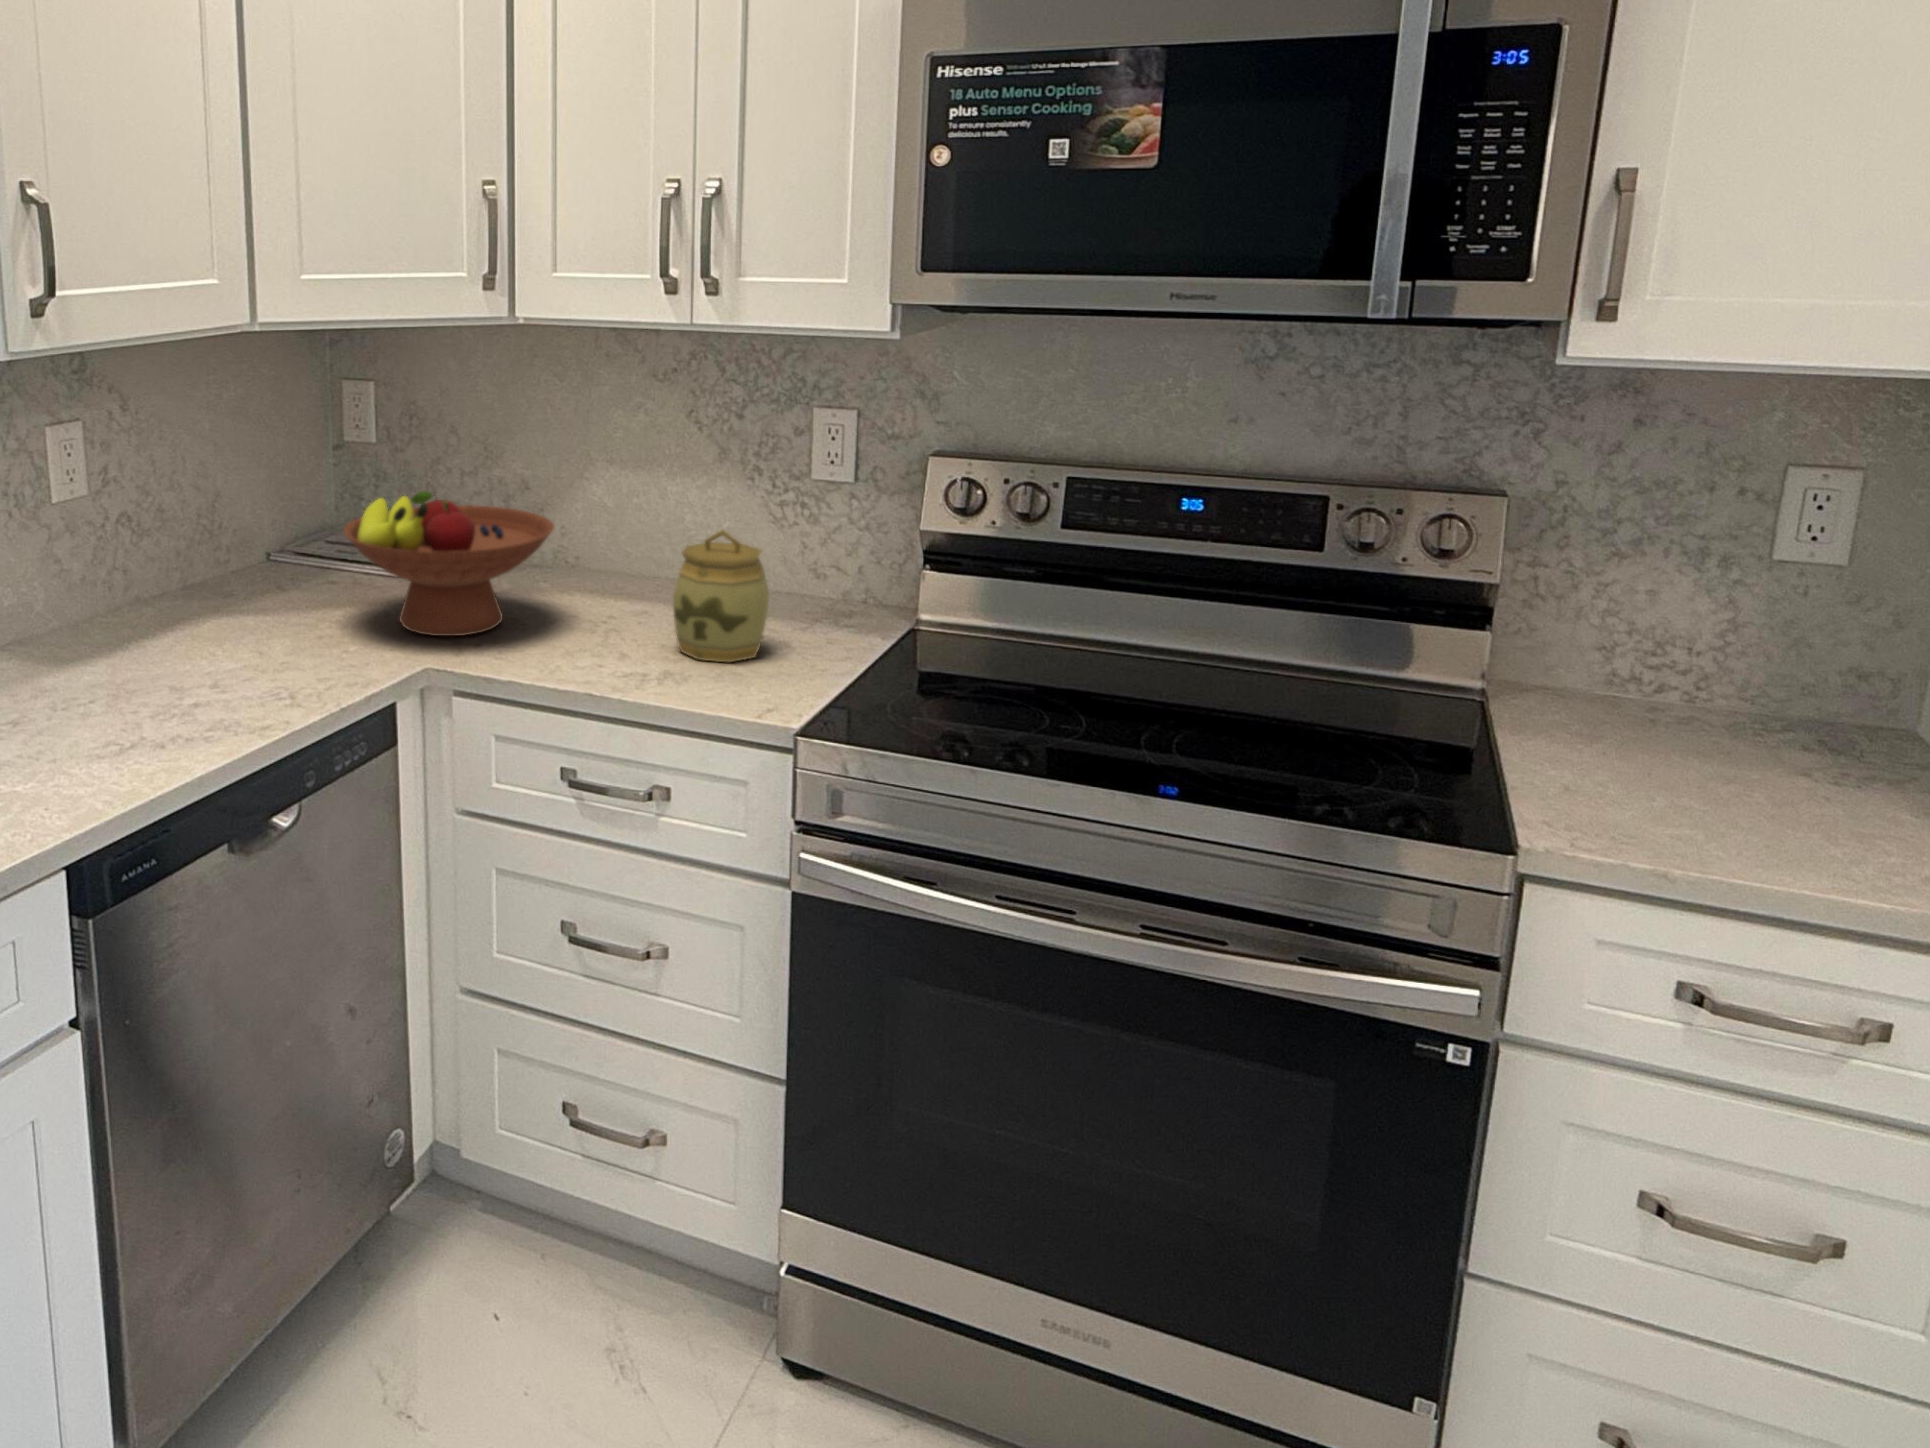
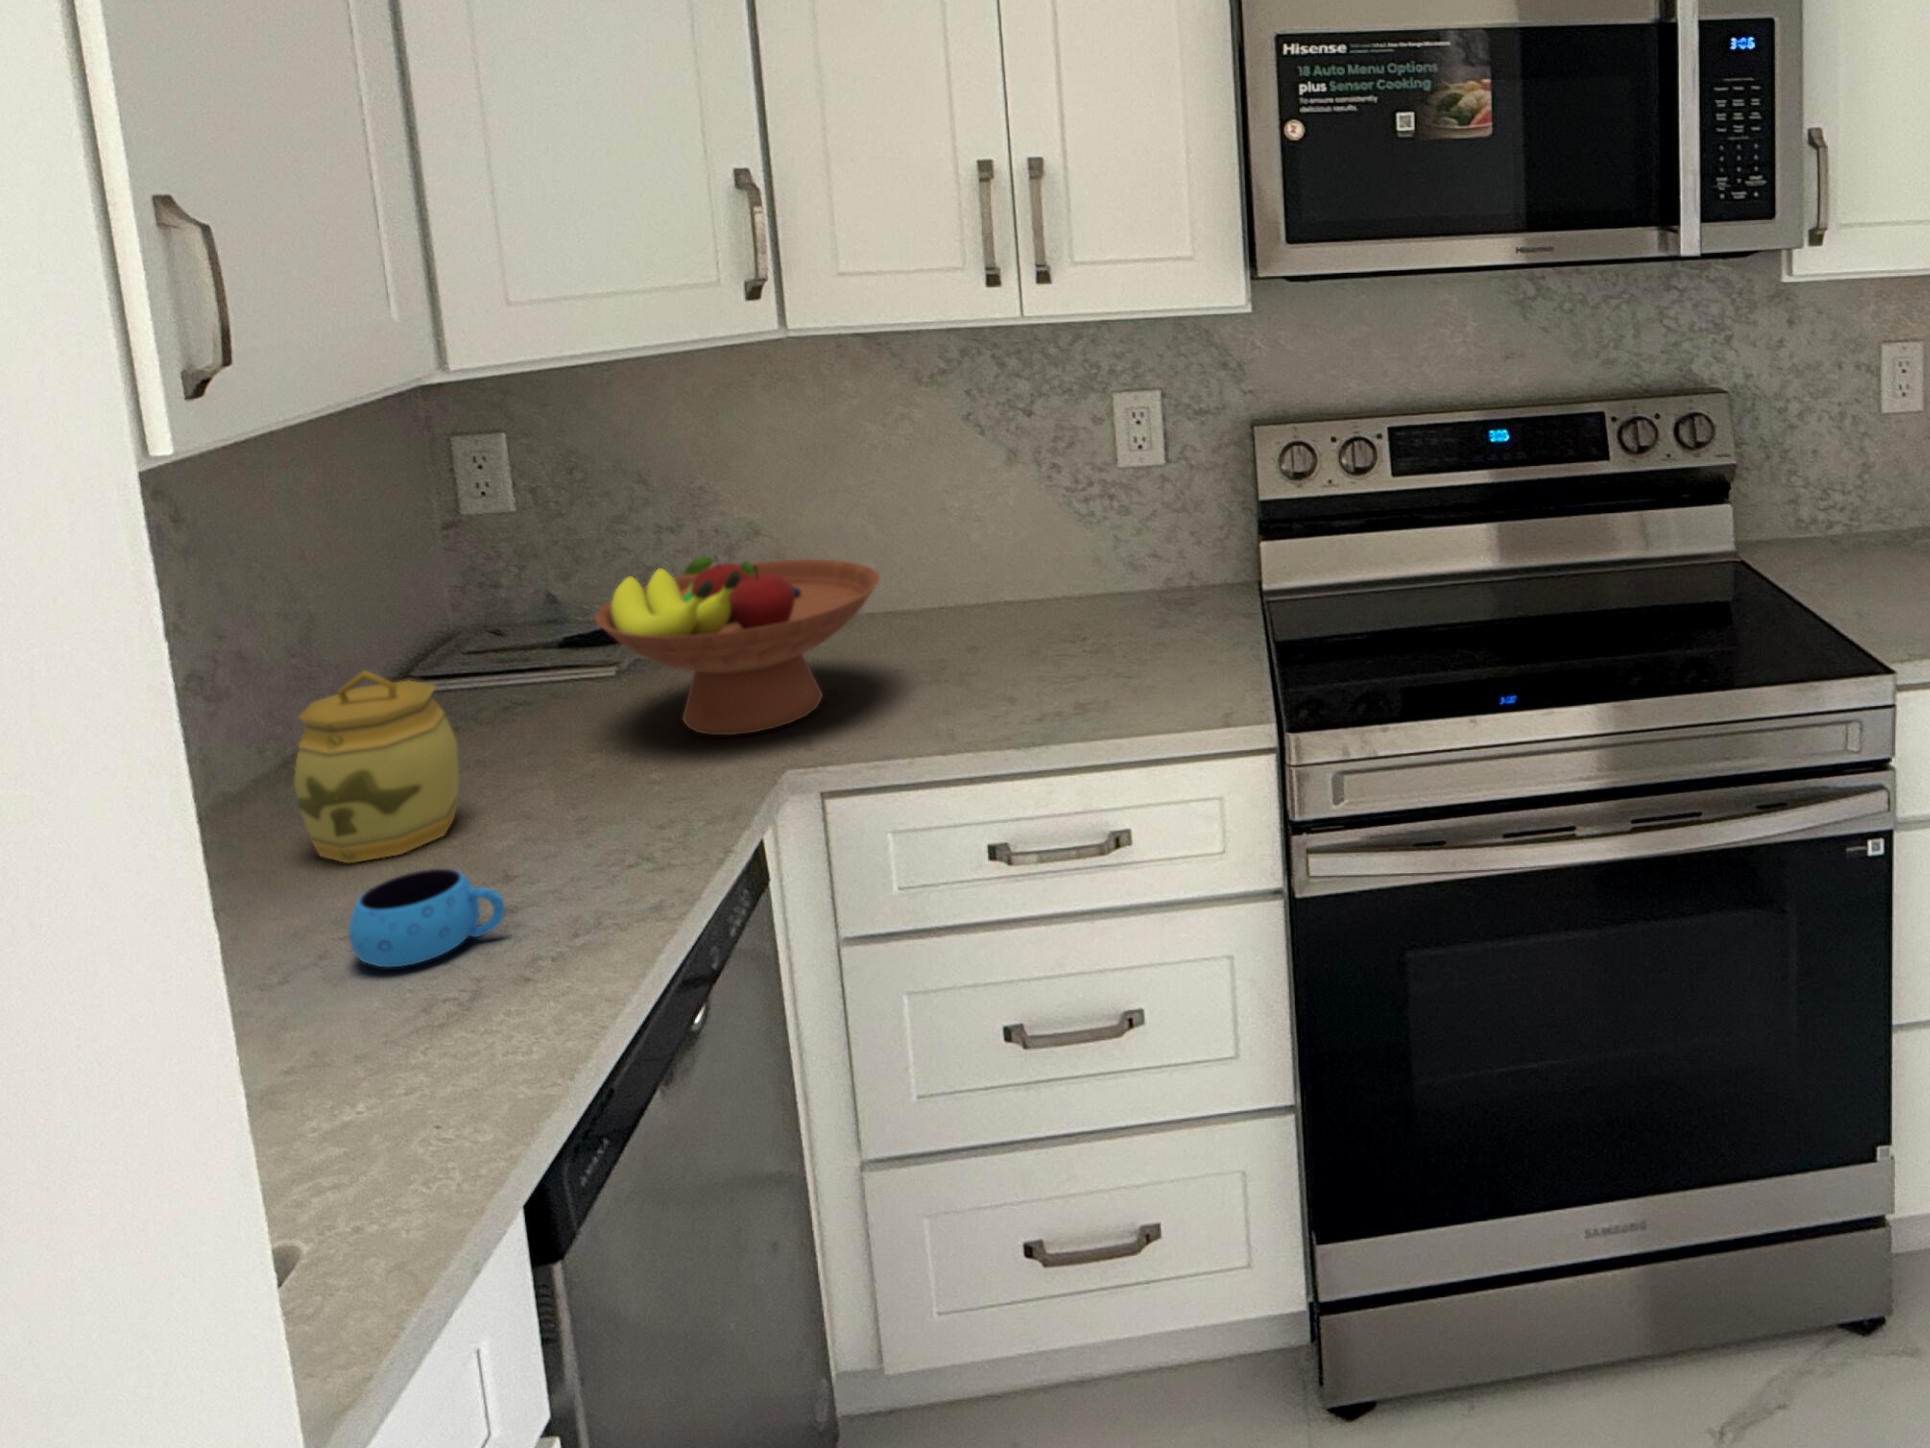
jar: present [673,530,769,662] -> present [294,671,459,863]
mug: none [86,665,173,724] -> present [349,869,505,967]

